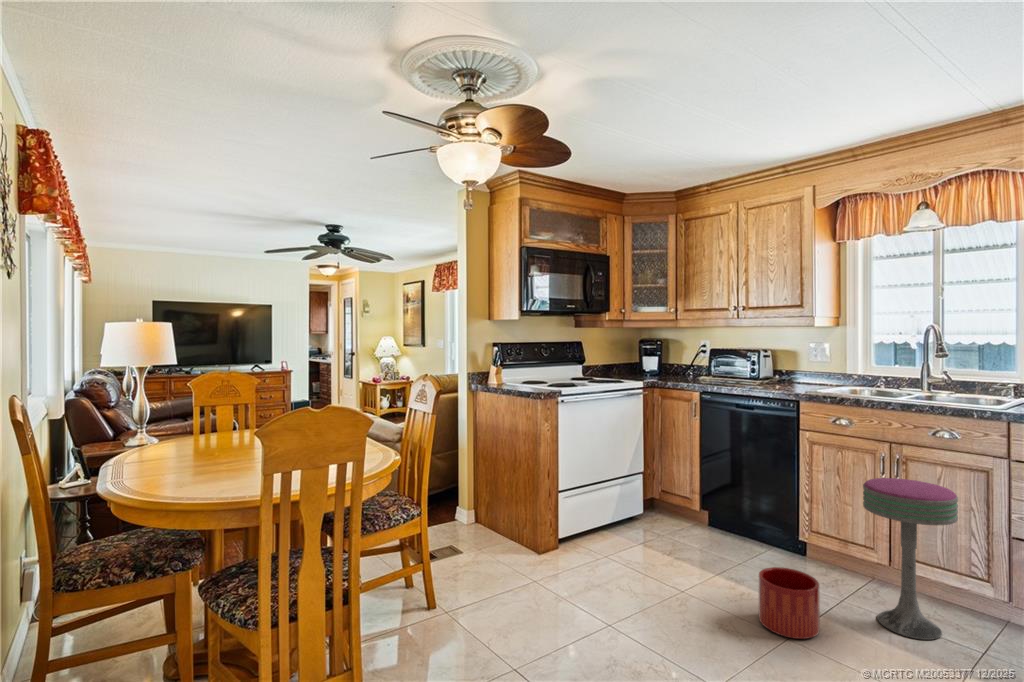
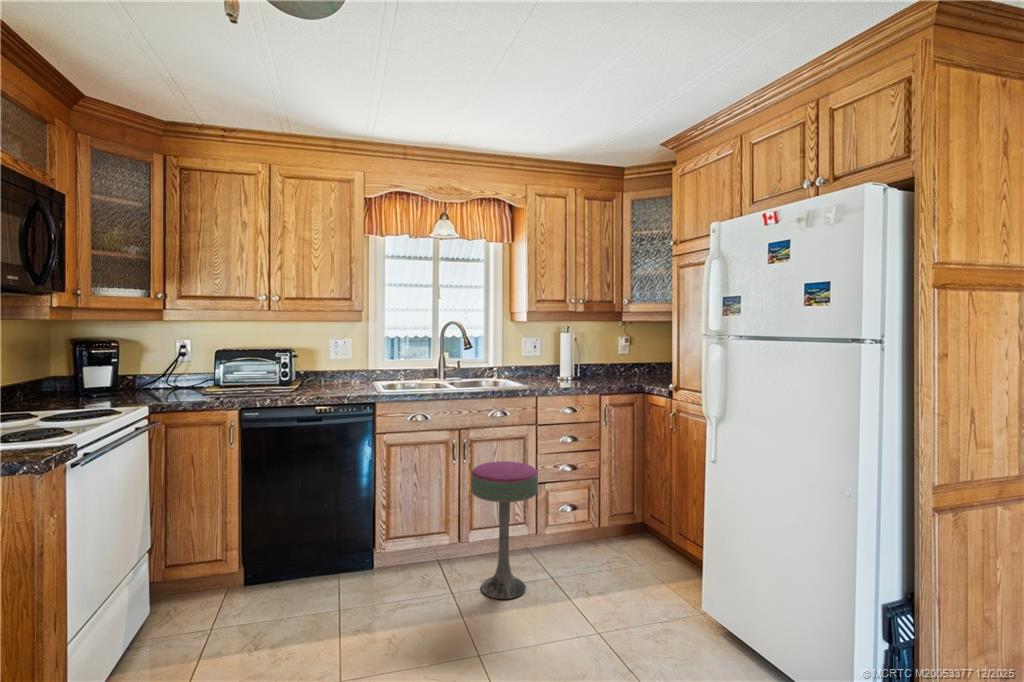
planter: present [759,567,820,639] -> none [426,583,483,660]

